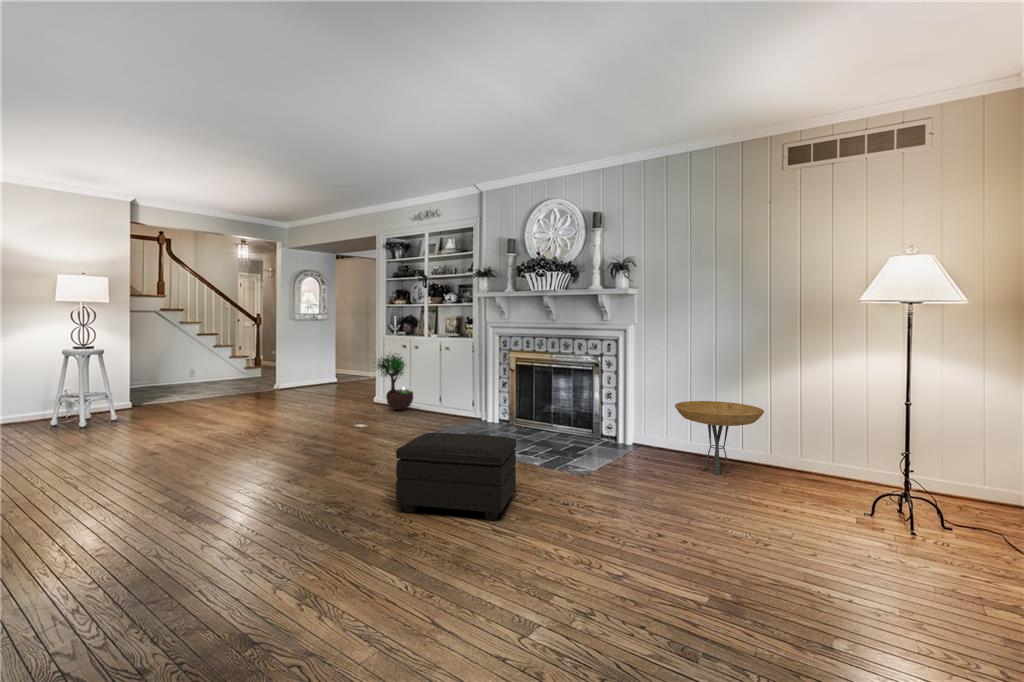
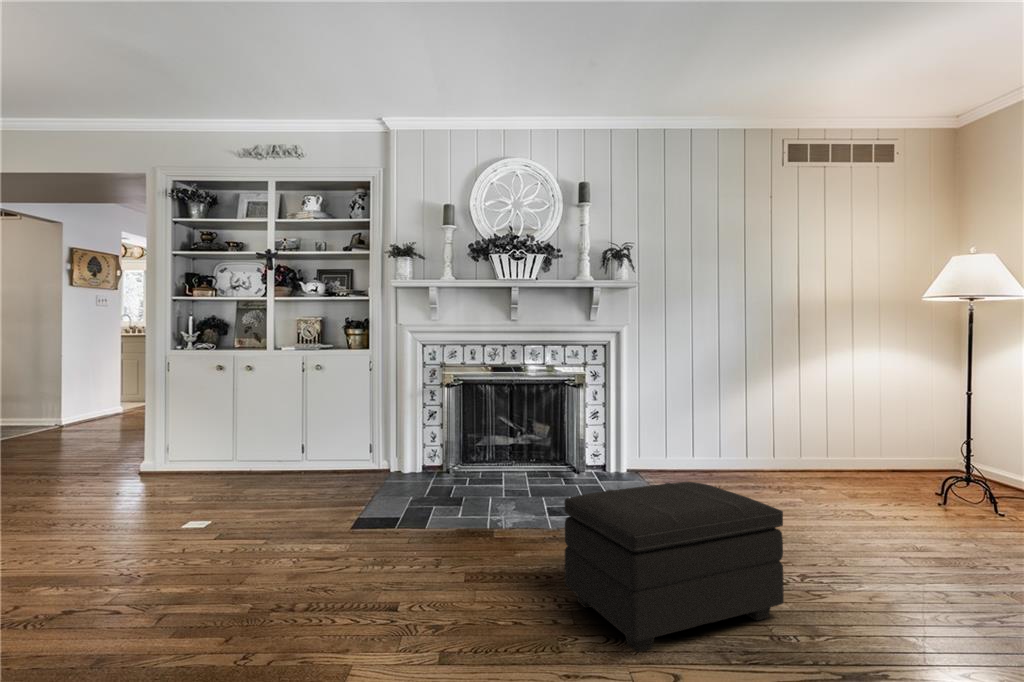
potted tree: present [376,353,413,410] -> none [168,370,243,474]
side table: present [675,401,764,475] -> none [713,410,816,491]

